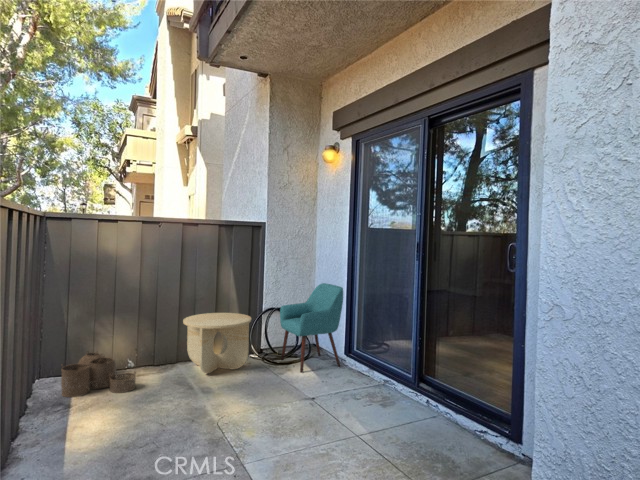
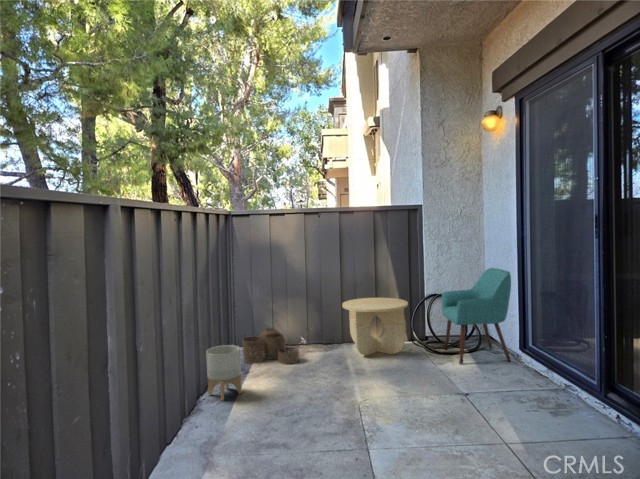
planter: none [33,378,80,448] -> present [206,345,242,401]

